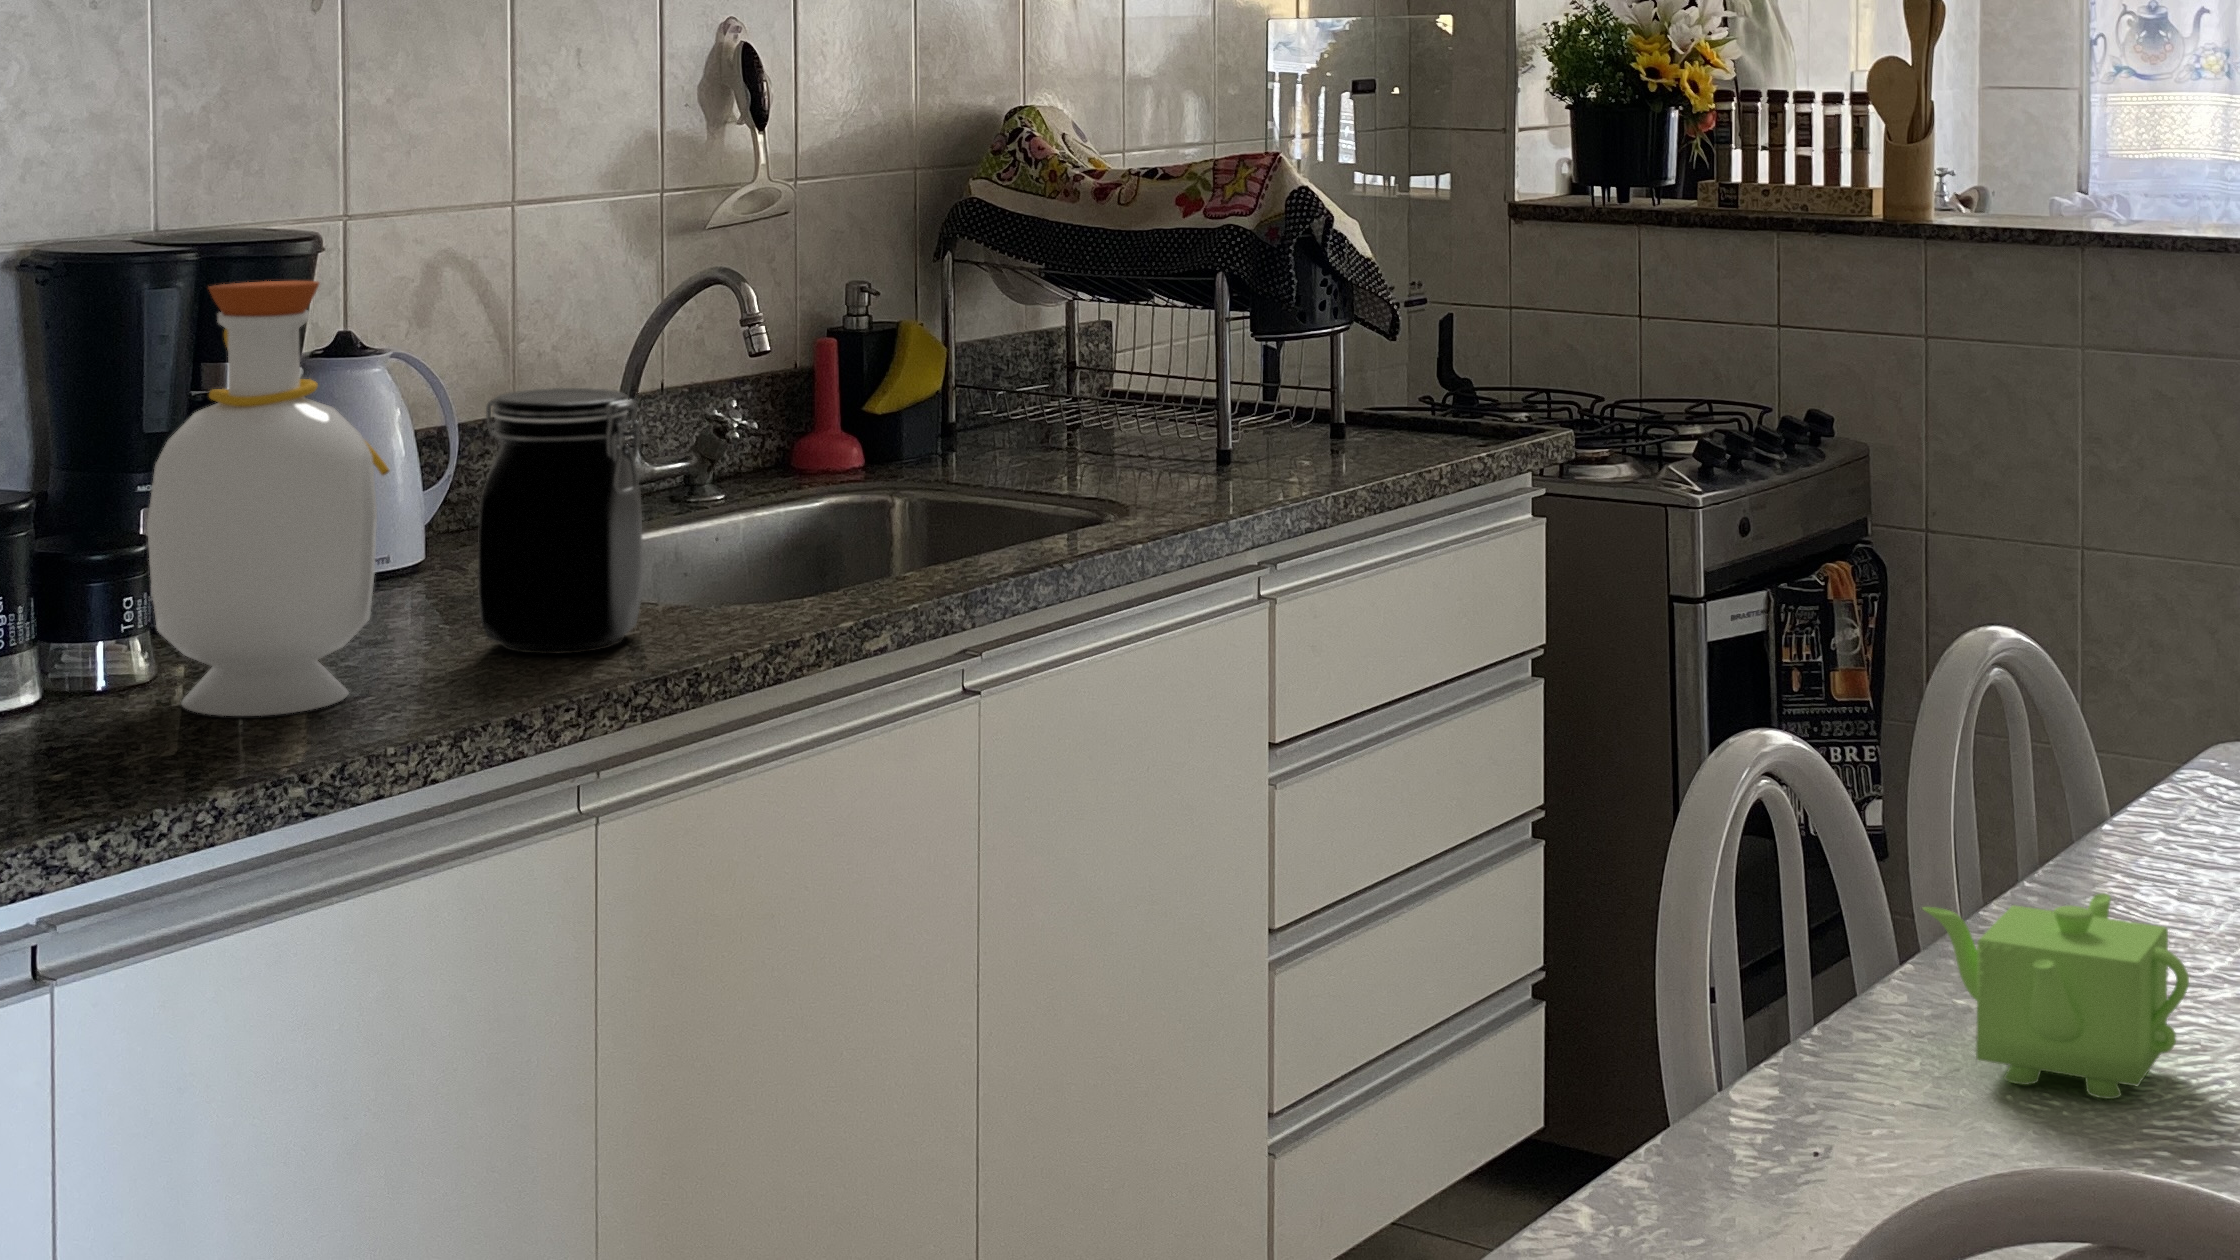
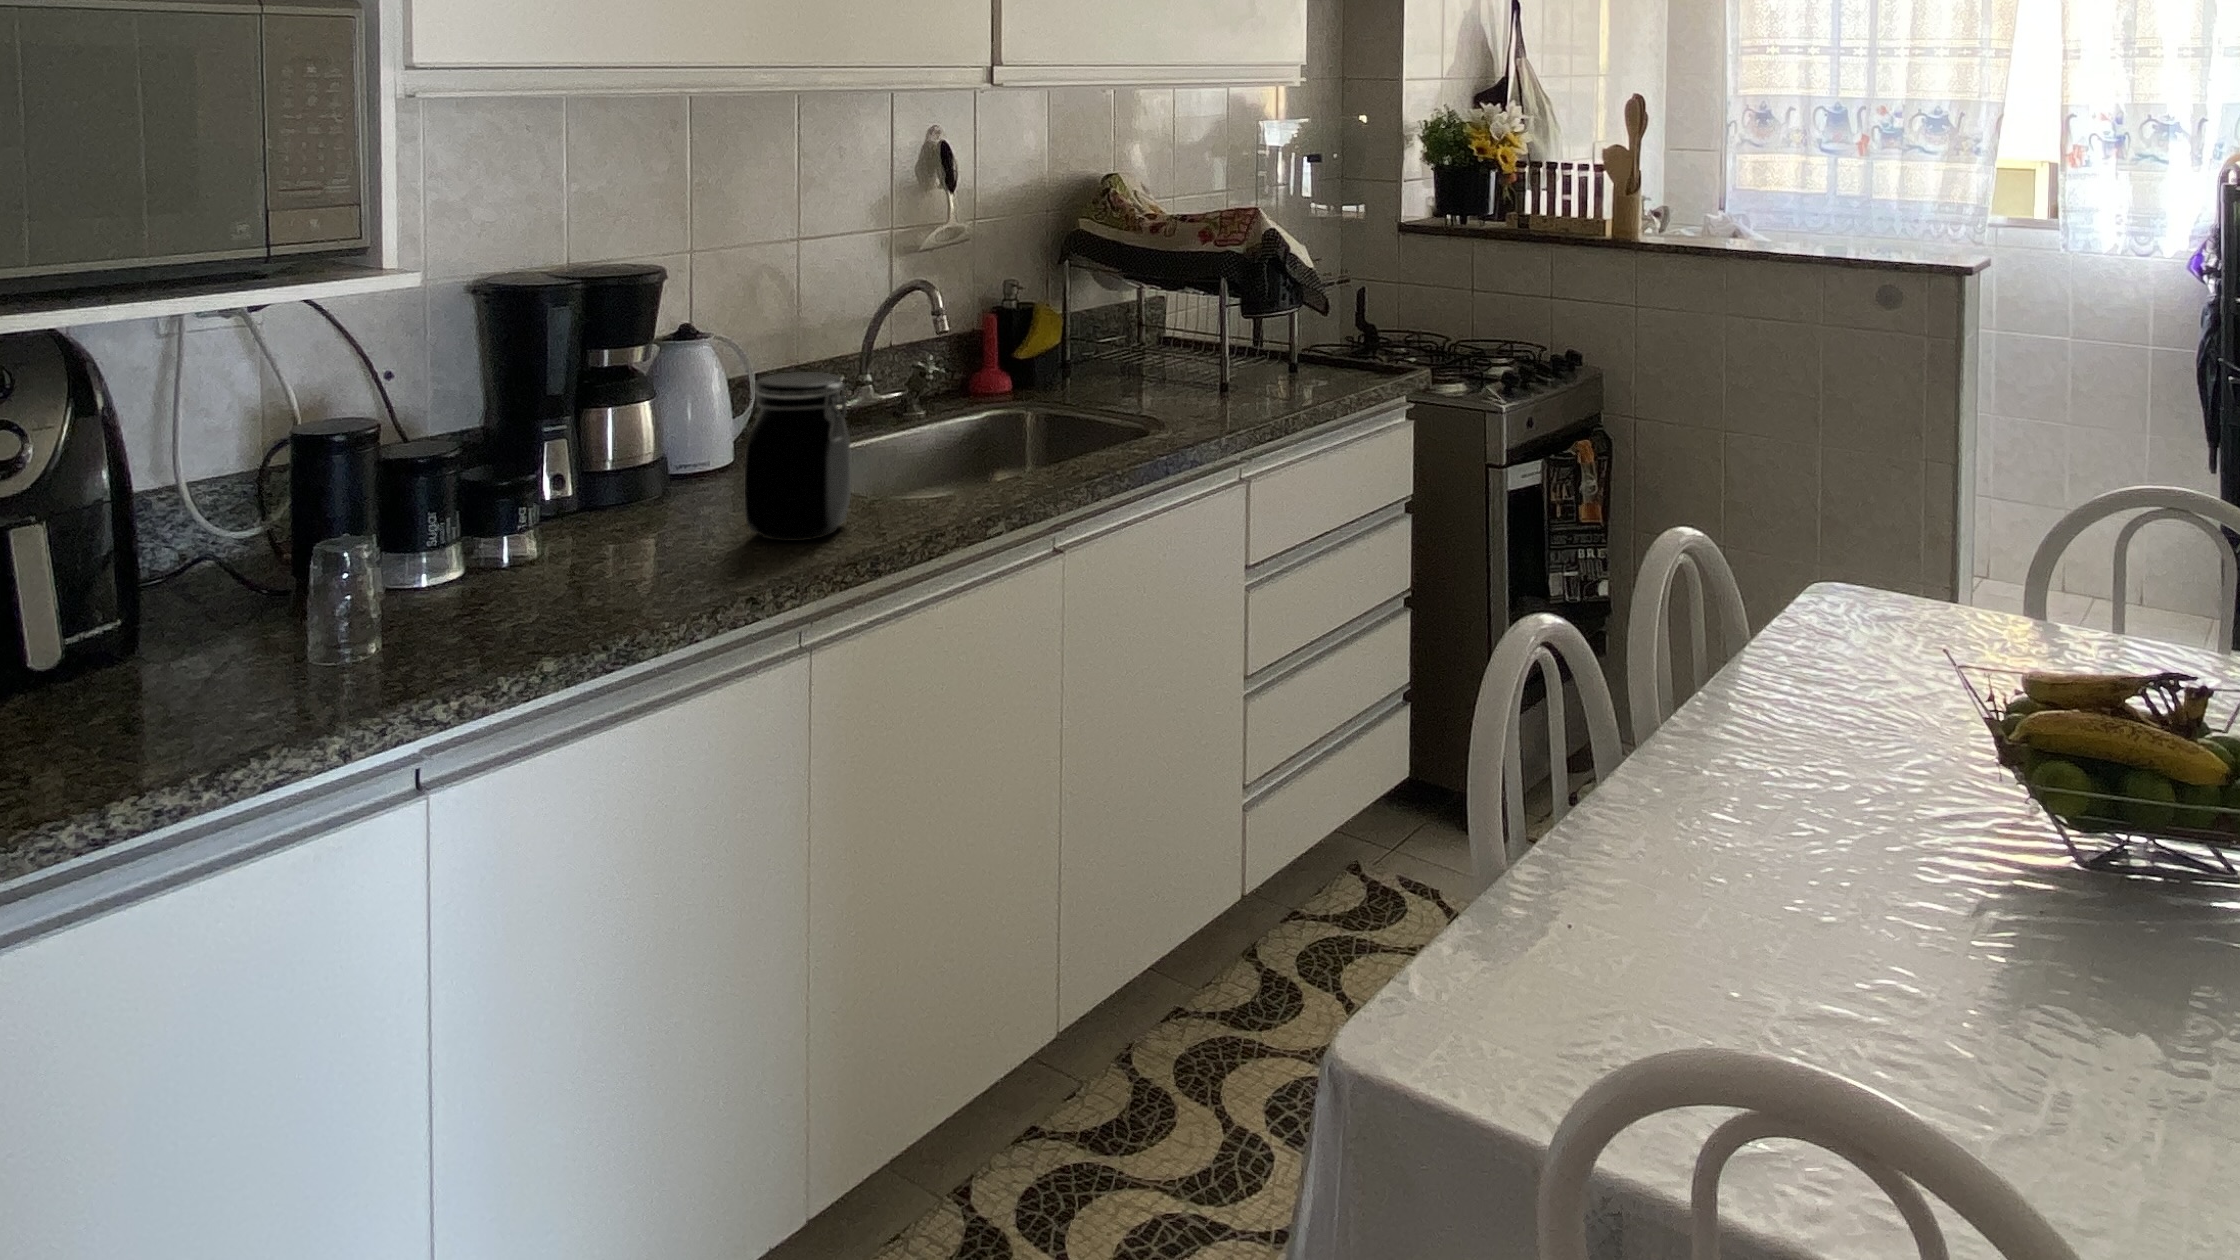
bottle: present [147,281,389,716] -> none [525,314,684,593]
teapot: present [1923,893,2189,1099] -> none [1638,746,1811,896]

